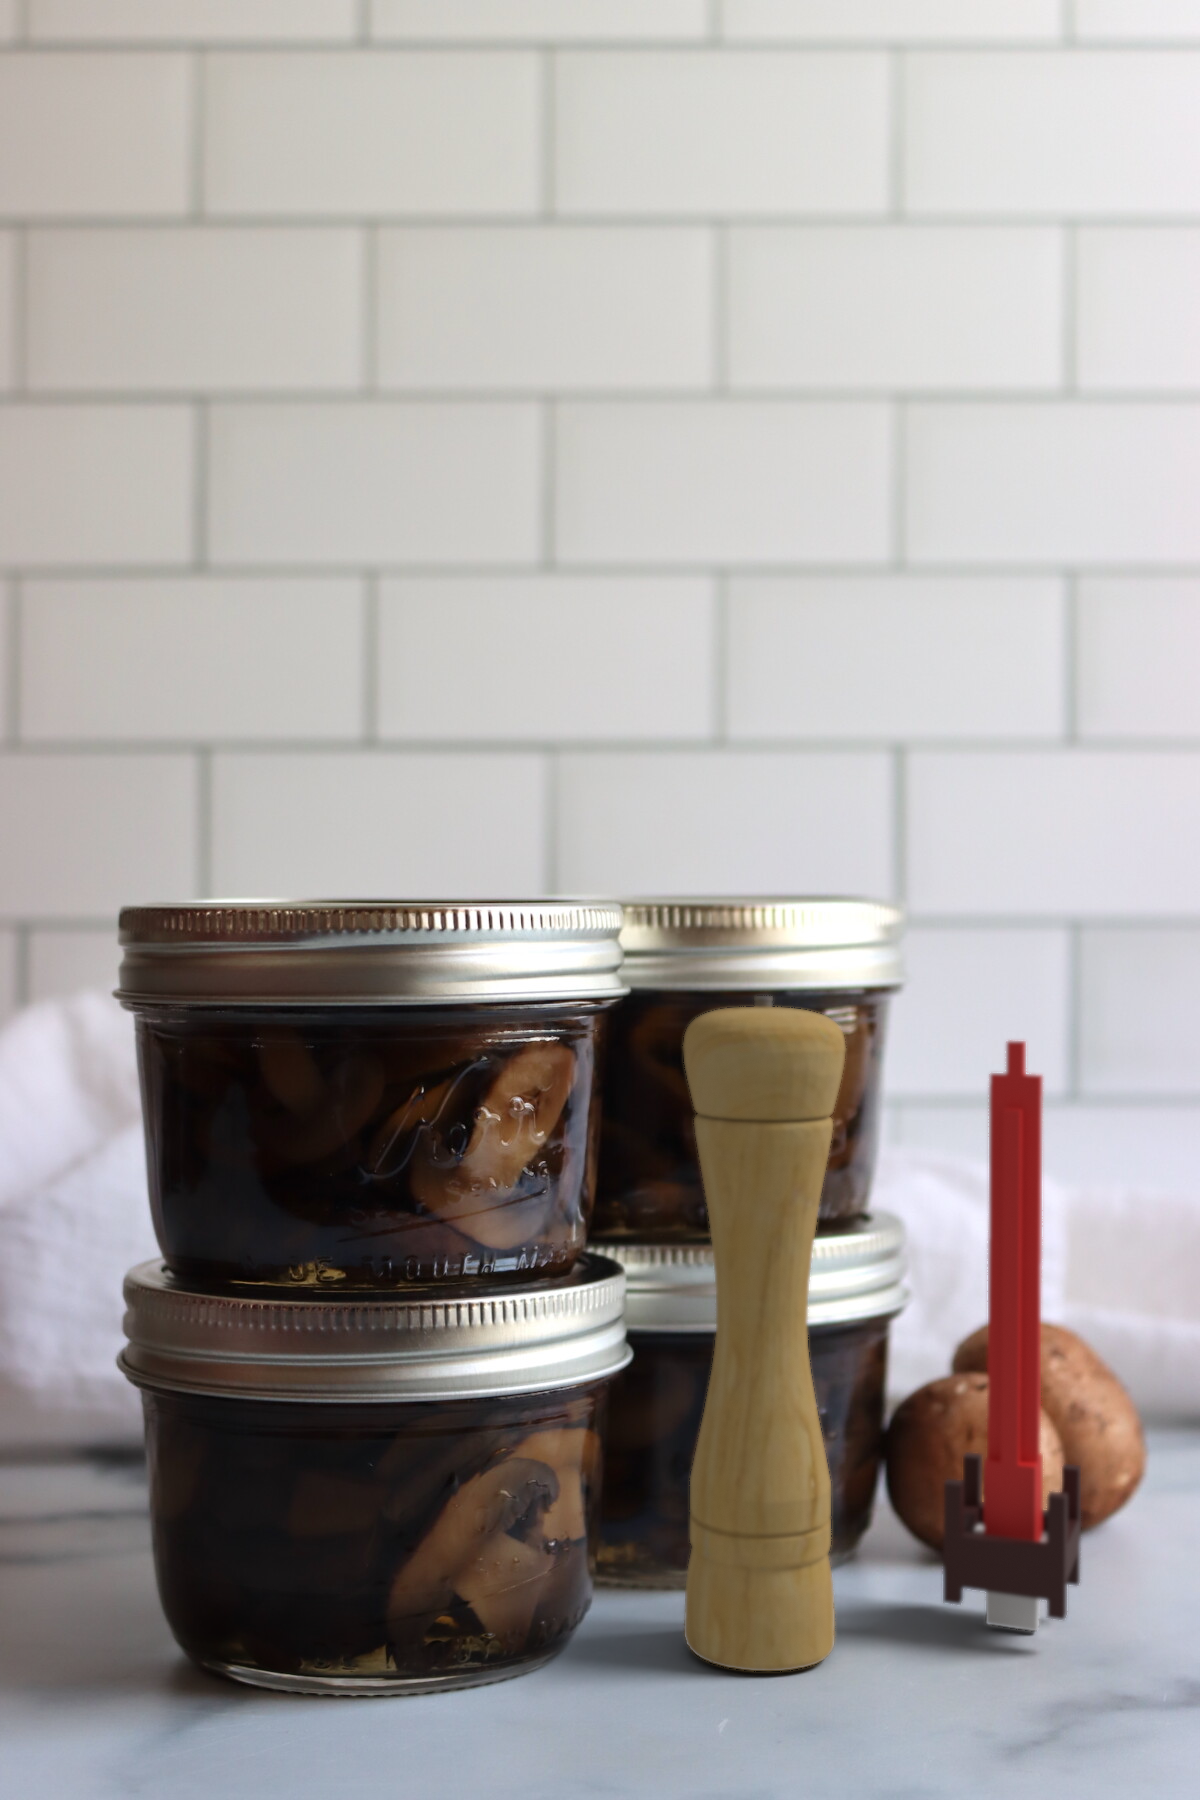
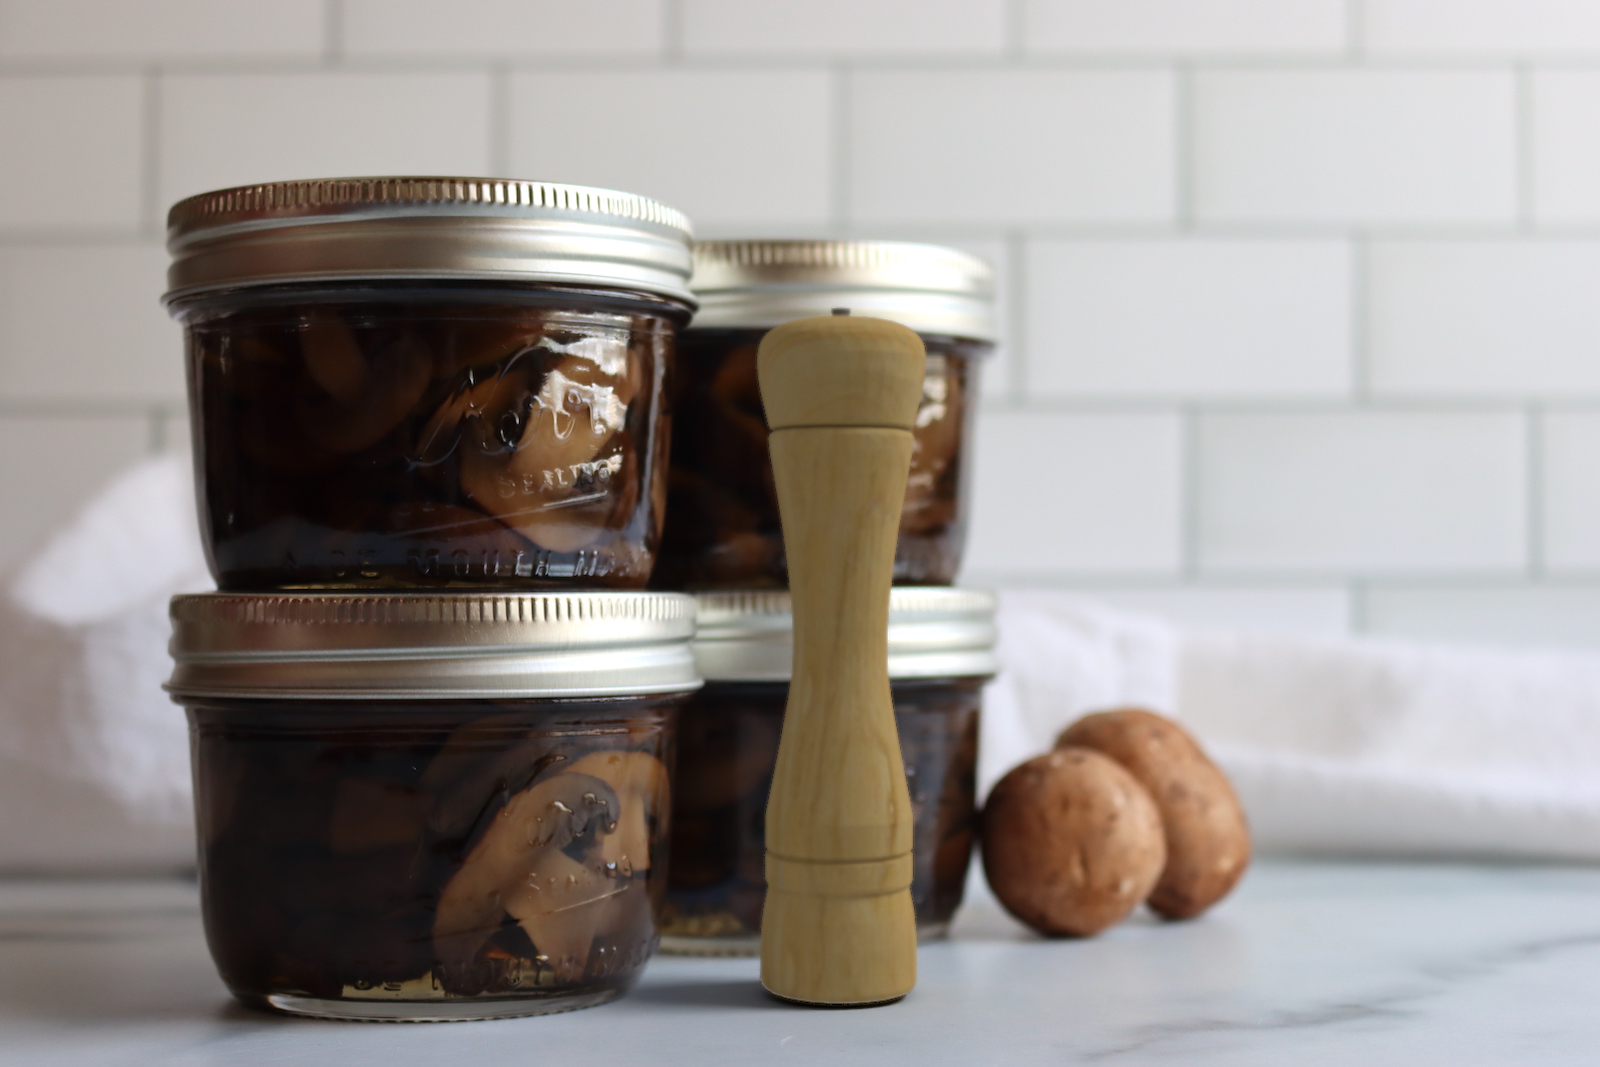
candle: present [943,1040,1081,1631] -> none [1032,366,1176,978]

